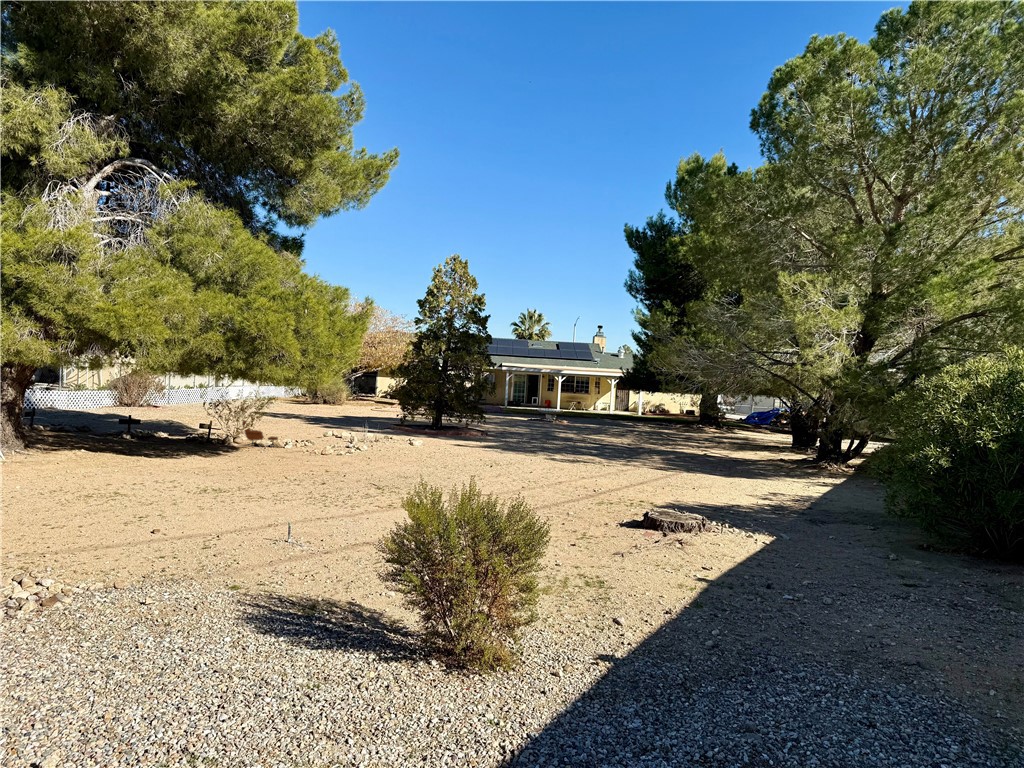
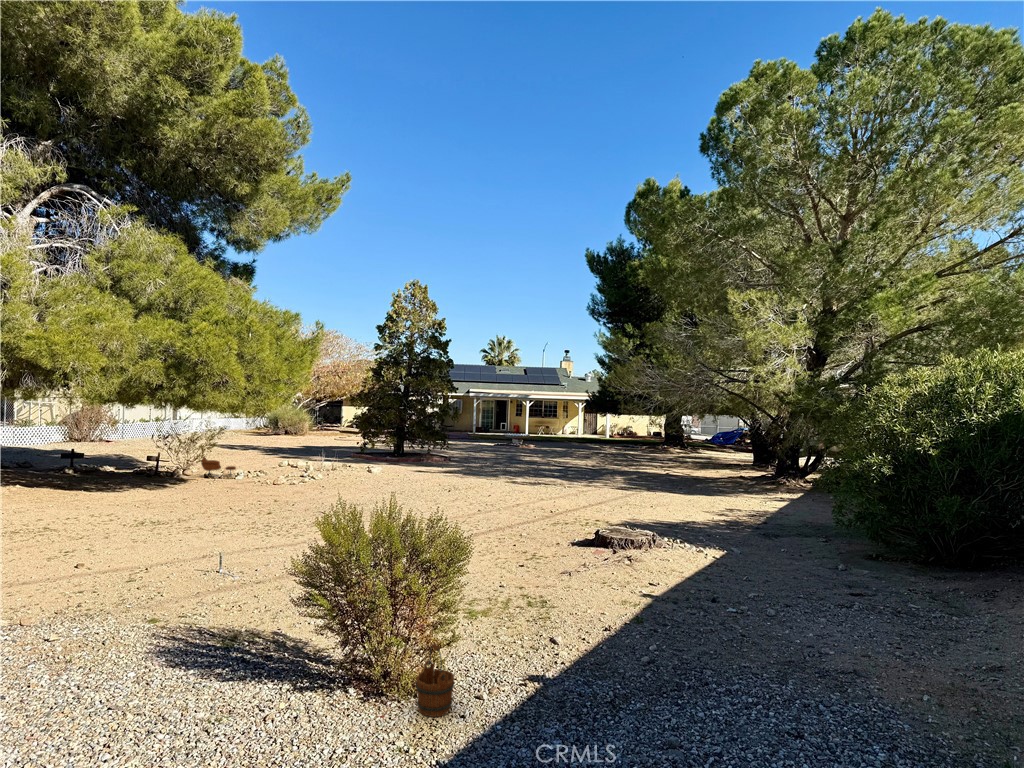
wooden bucket: none [497,623,533,691] -> present [416,644,454,717]

